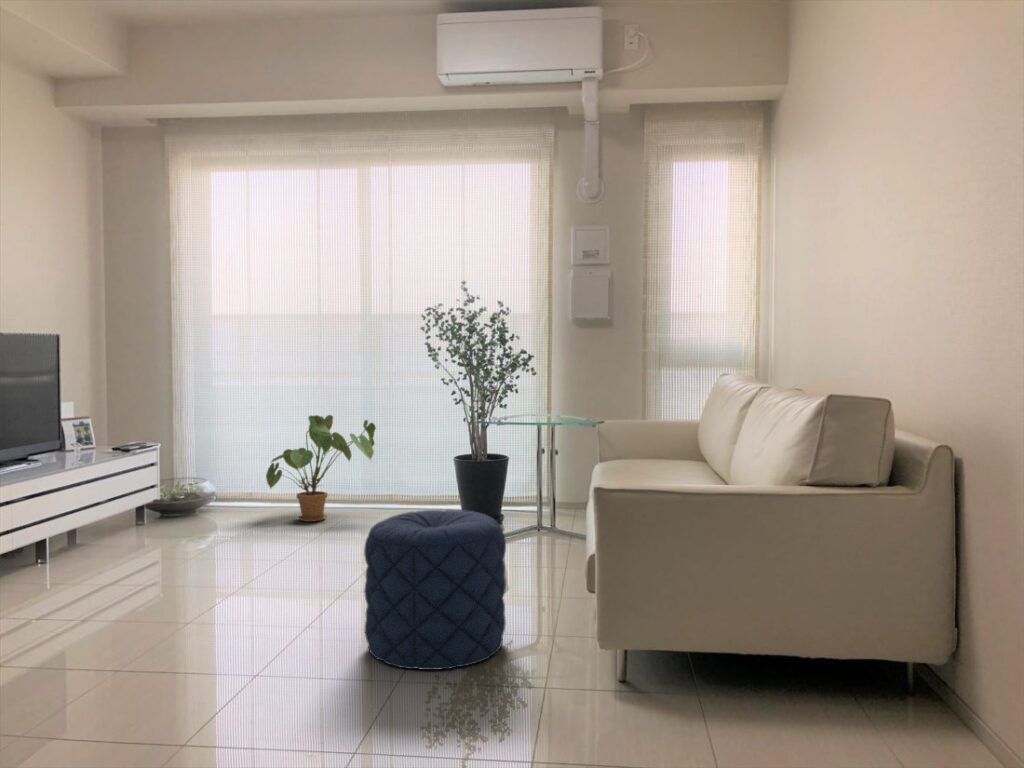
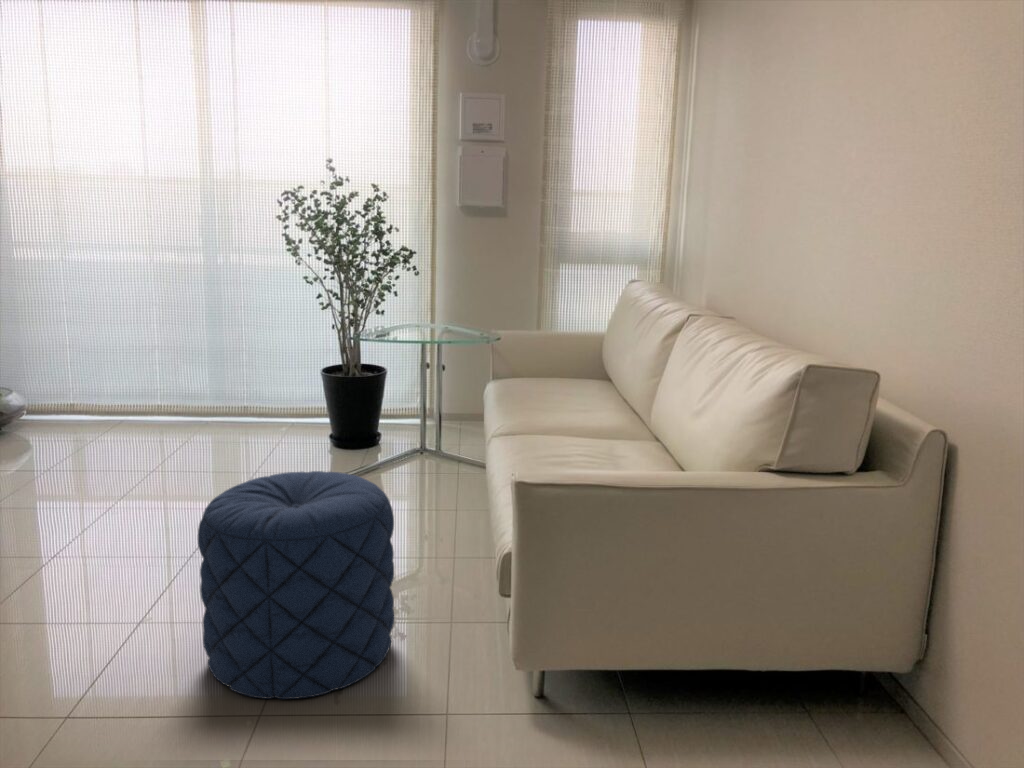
house plant: present [266,415,376,522] -> none [87,318,226,448]

